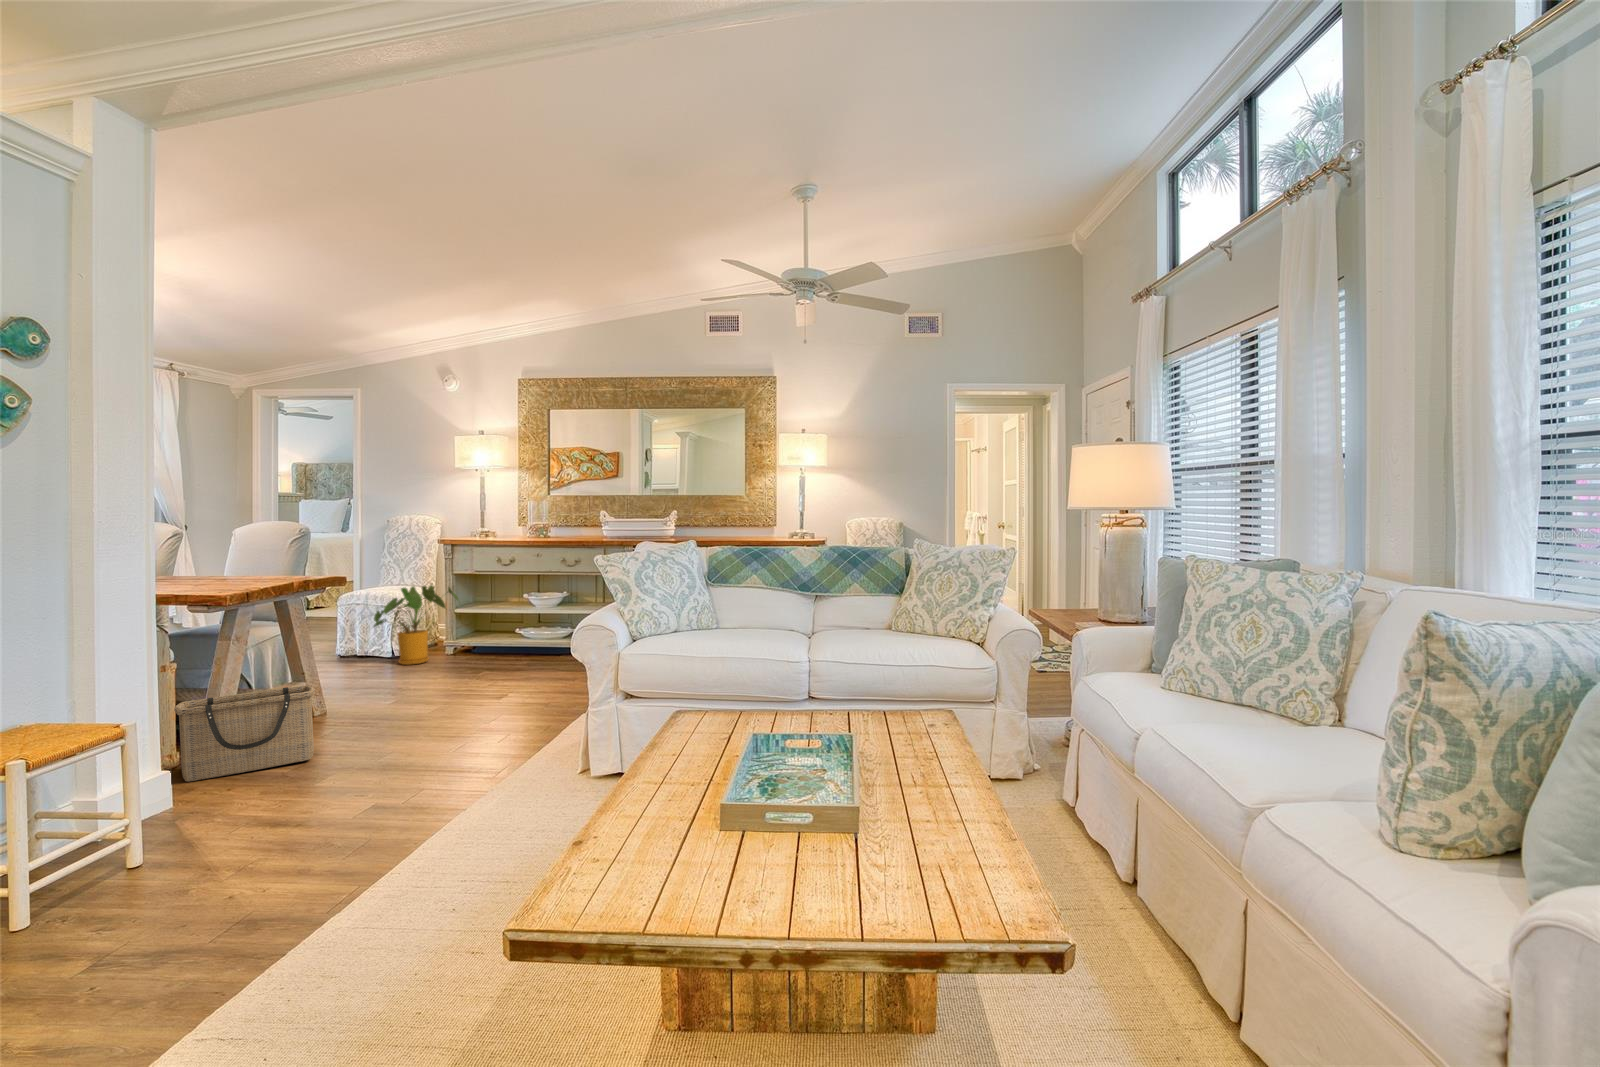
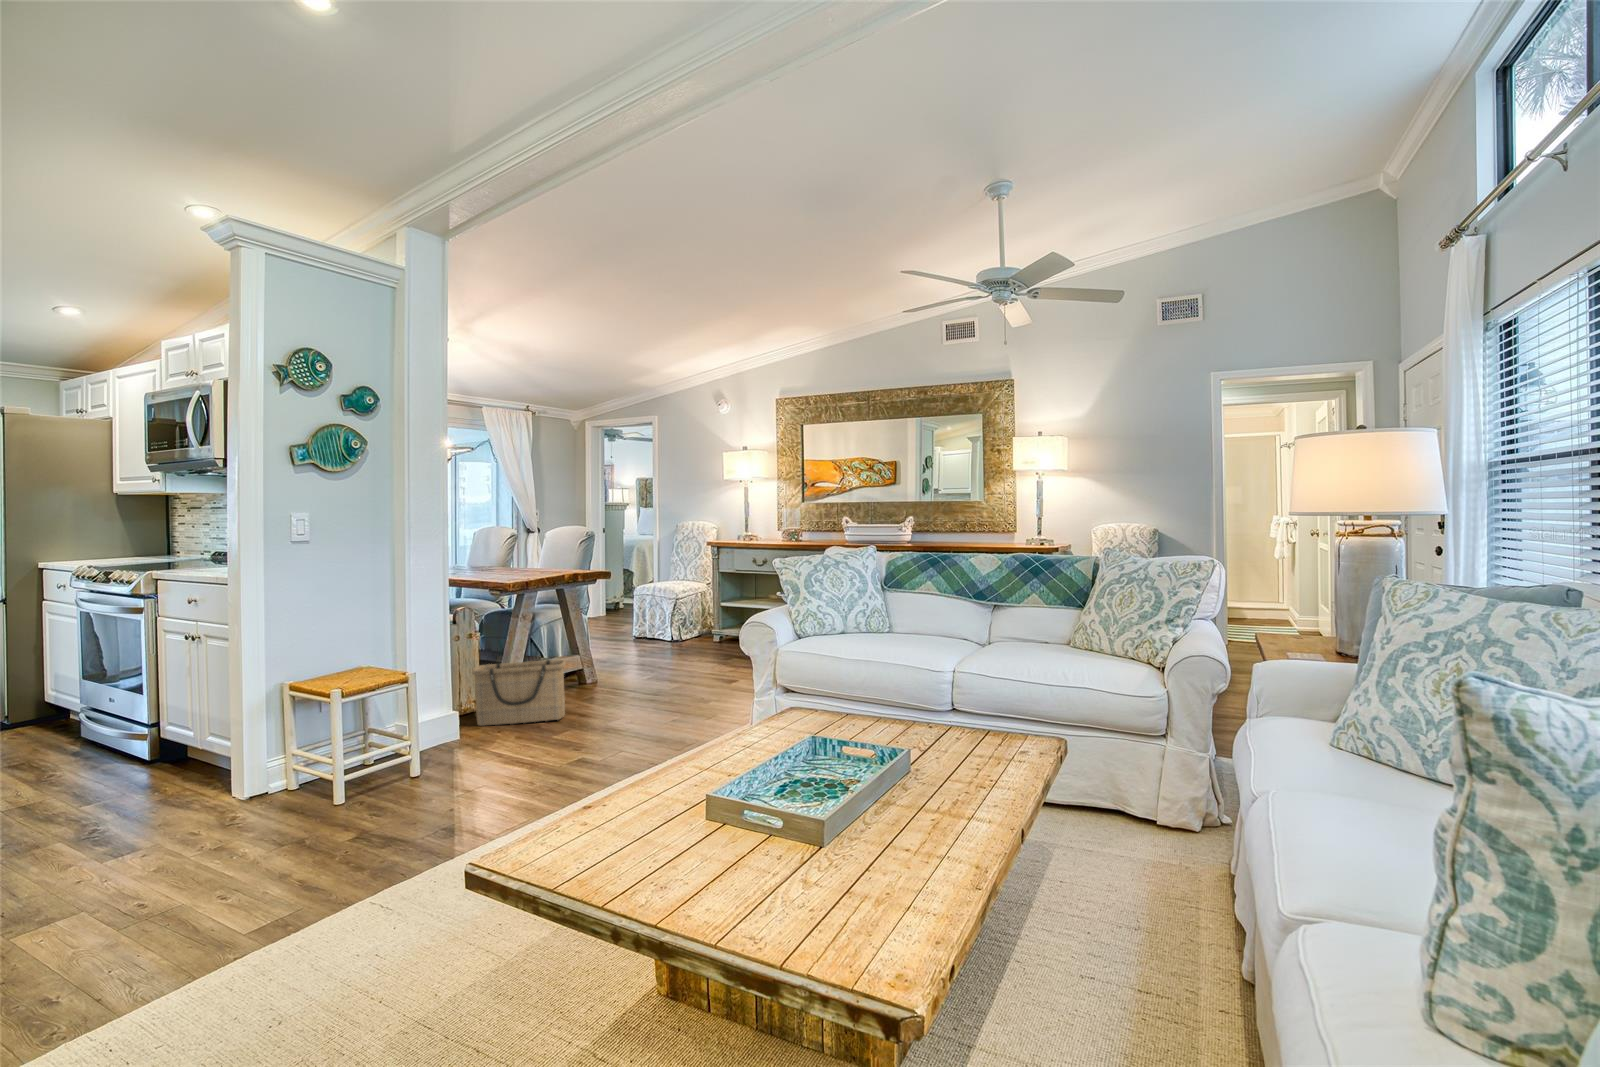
house plant: present [374,585,458,665] -> none [652,580,721,648]

